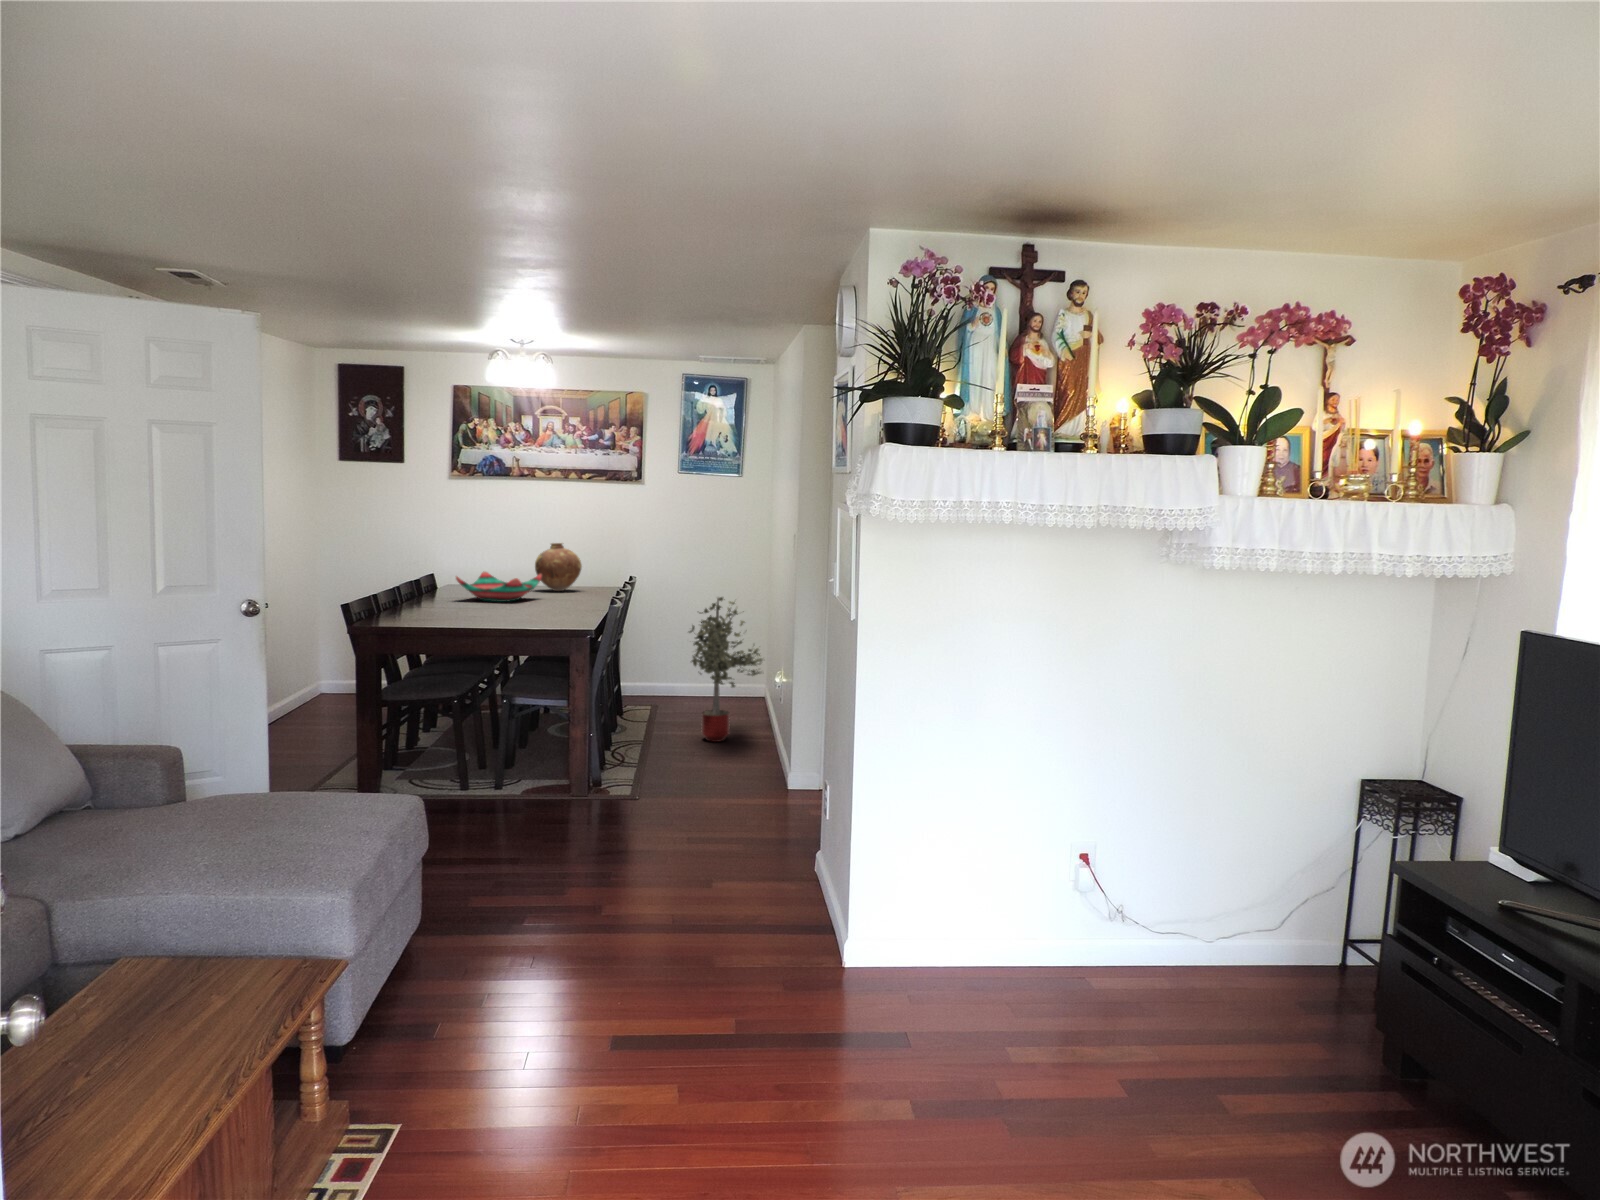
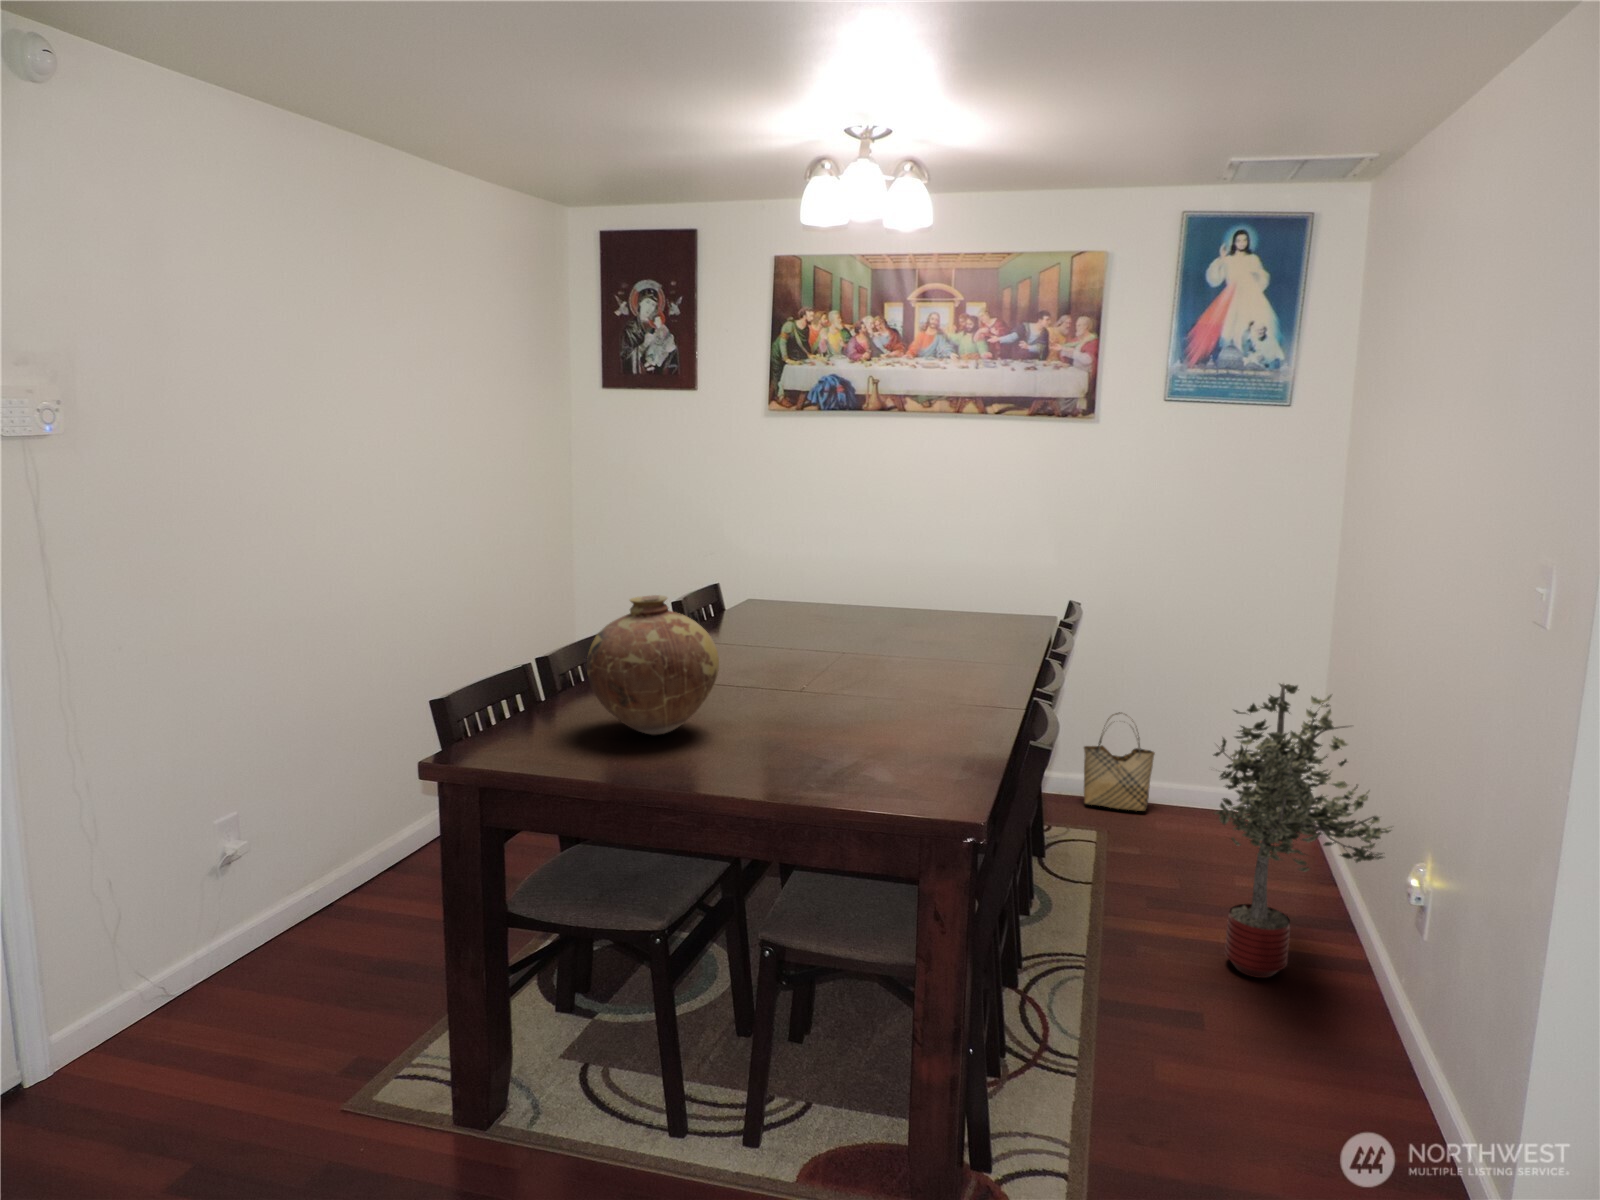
vase: present [535,543,582,591] -> present [587,595,719,735]
decorative bowl: present [456,572,542,602] -> none [761,596,915,664]
woven basket: none [644,645,683,697] -> present [1084,712,1155,811]

